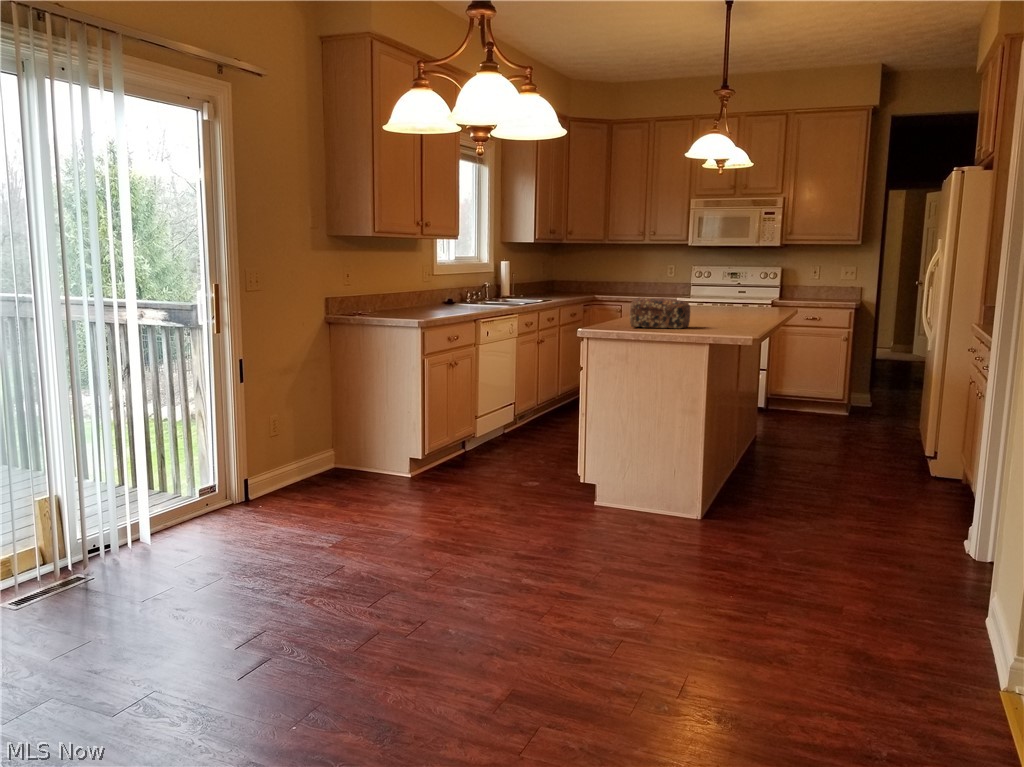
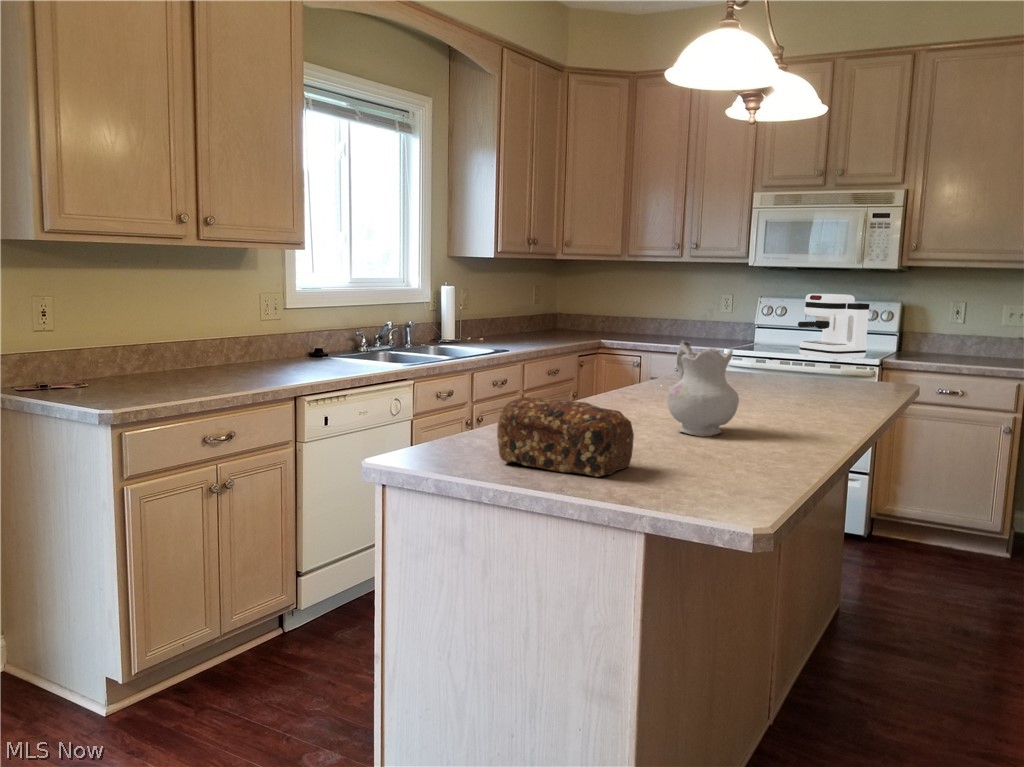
coffee maker: none [722,262,764,302] -> present [798,294,870,360]
ceramic pitcher: none [689,276,724,321] -> present [667,340,739,437]

